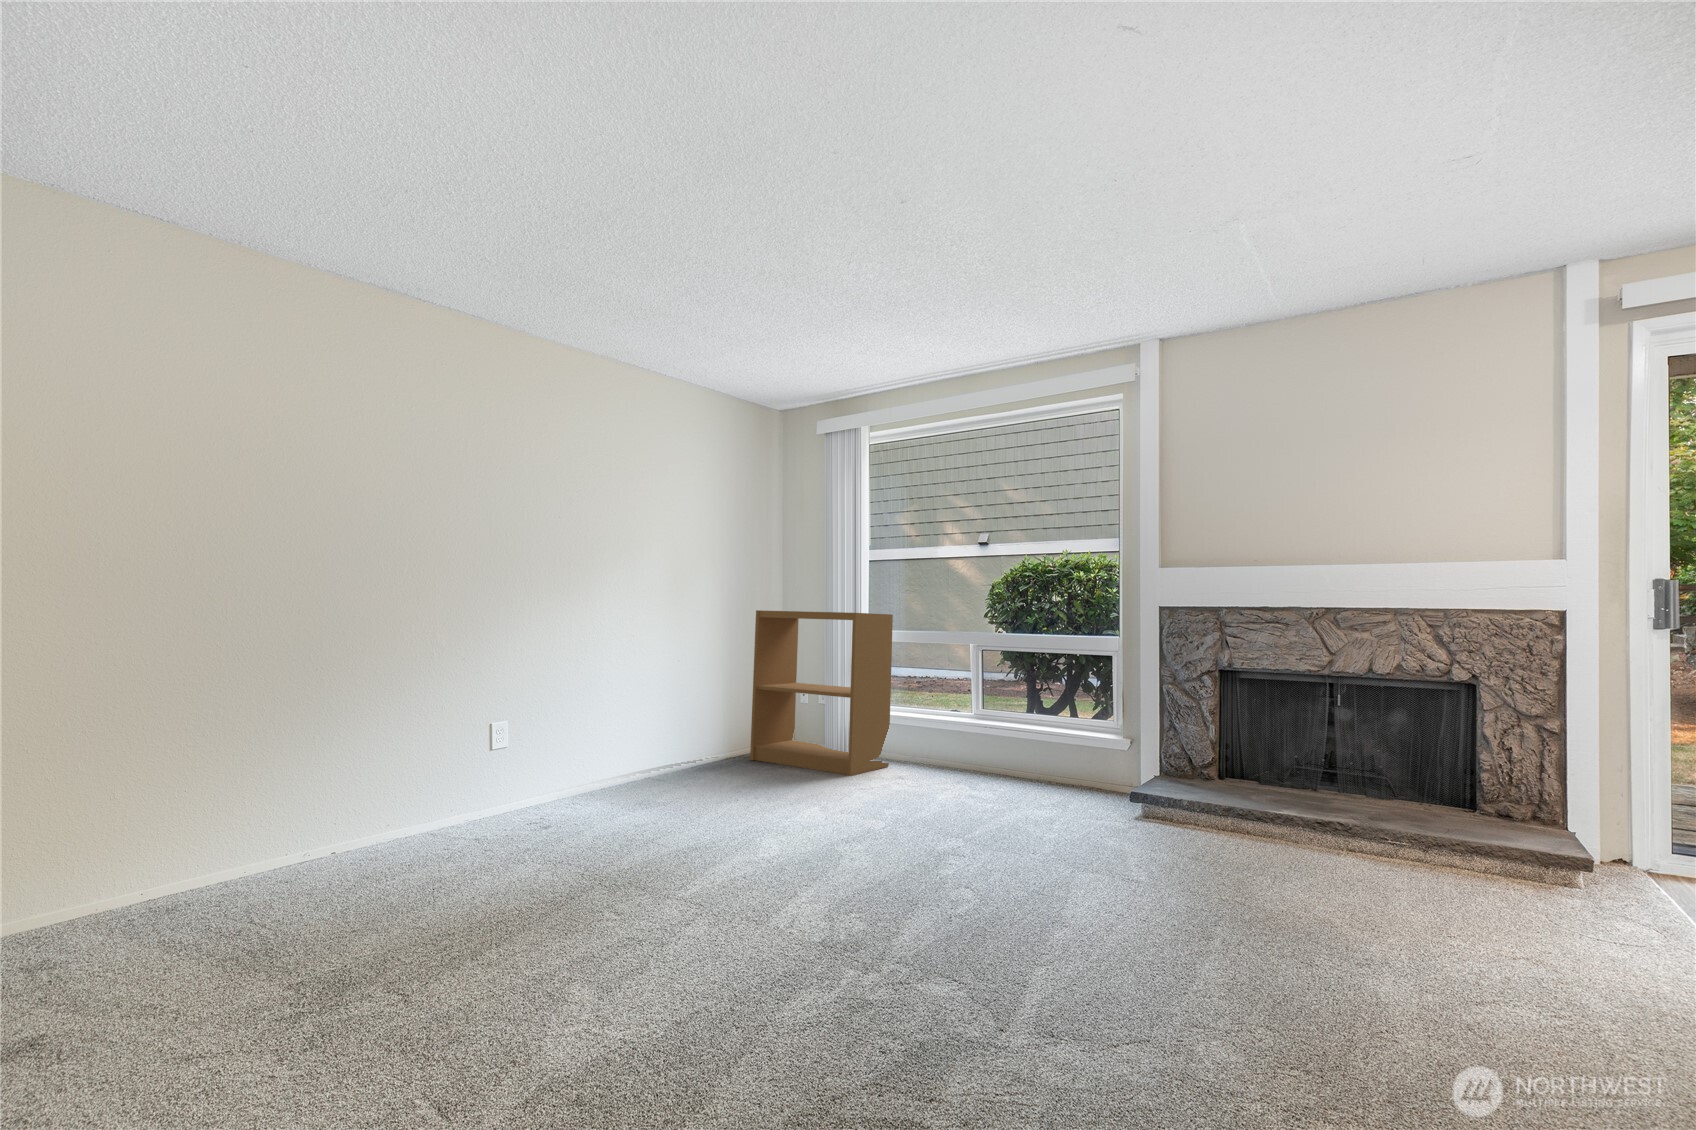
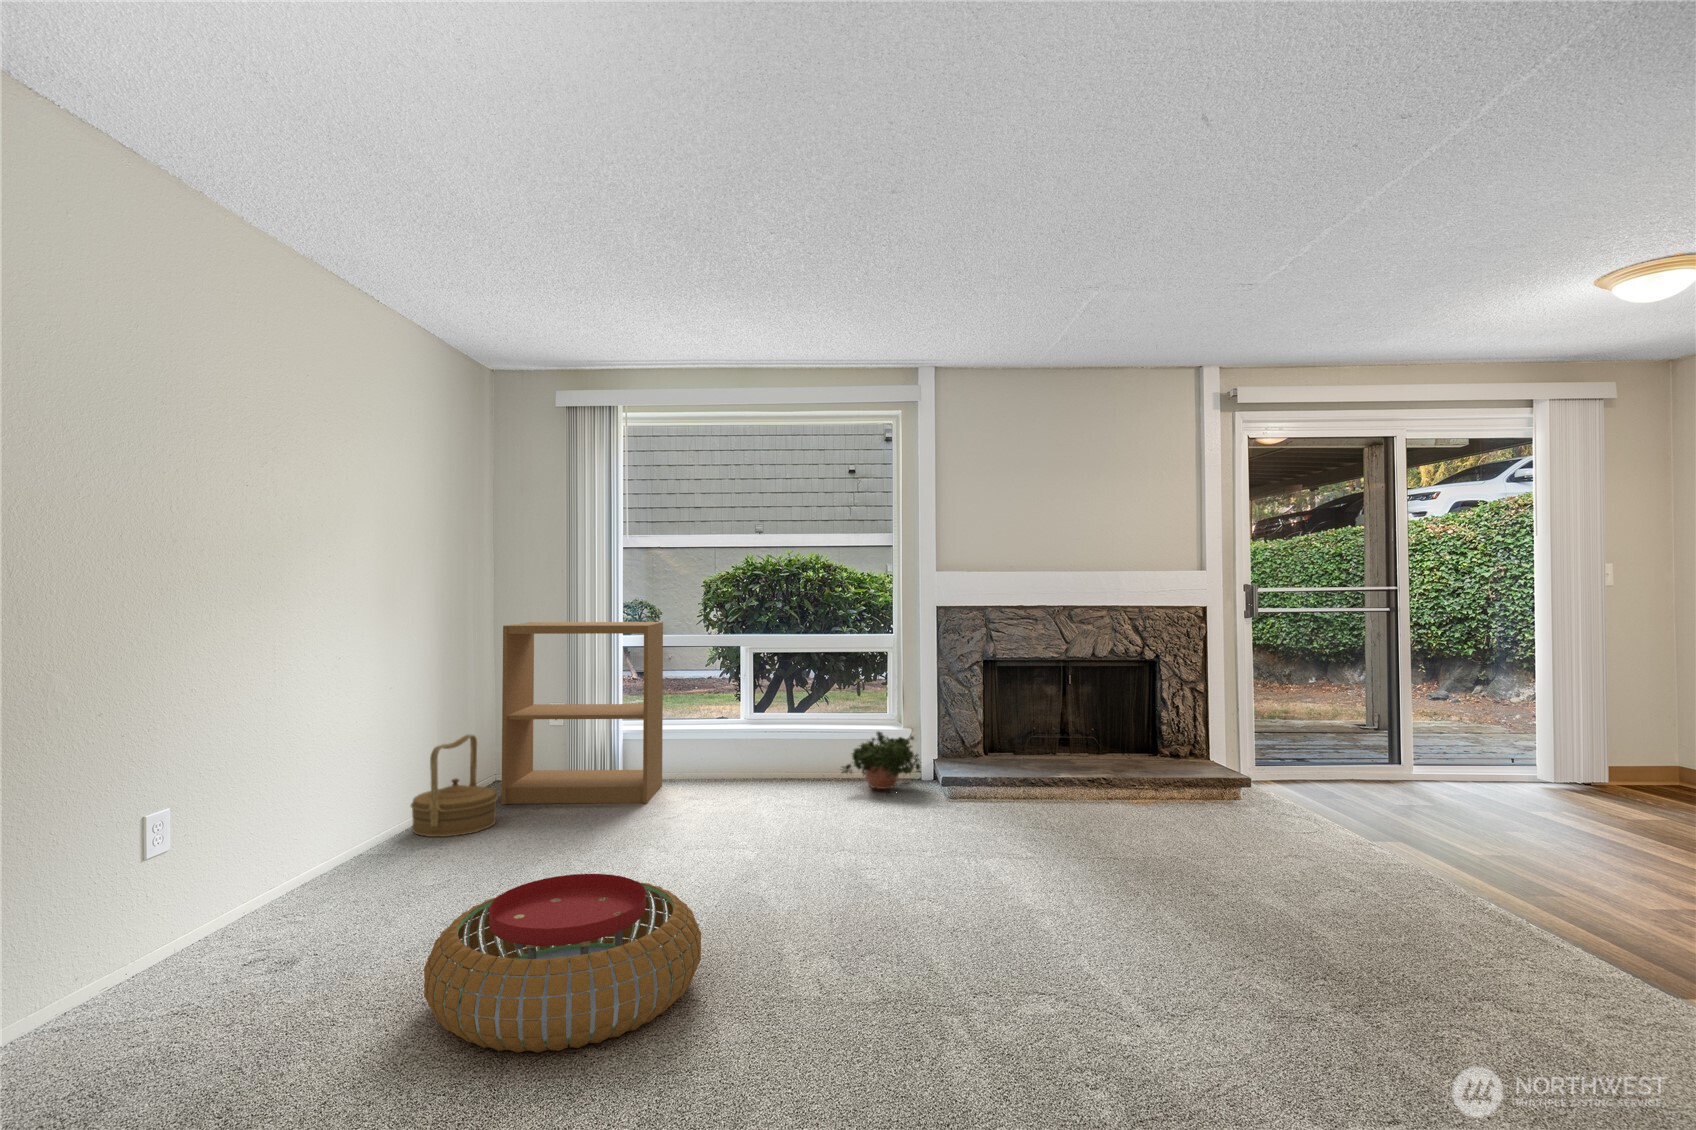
woven basket: none [664,696,730,772] -> present [411,735,498,837]
potted plant: none [1030,737,1129,805] -> present [842,731,921,794]
pouf: none [443,777,671,897] -> present [424,874,701,1053]

